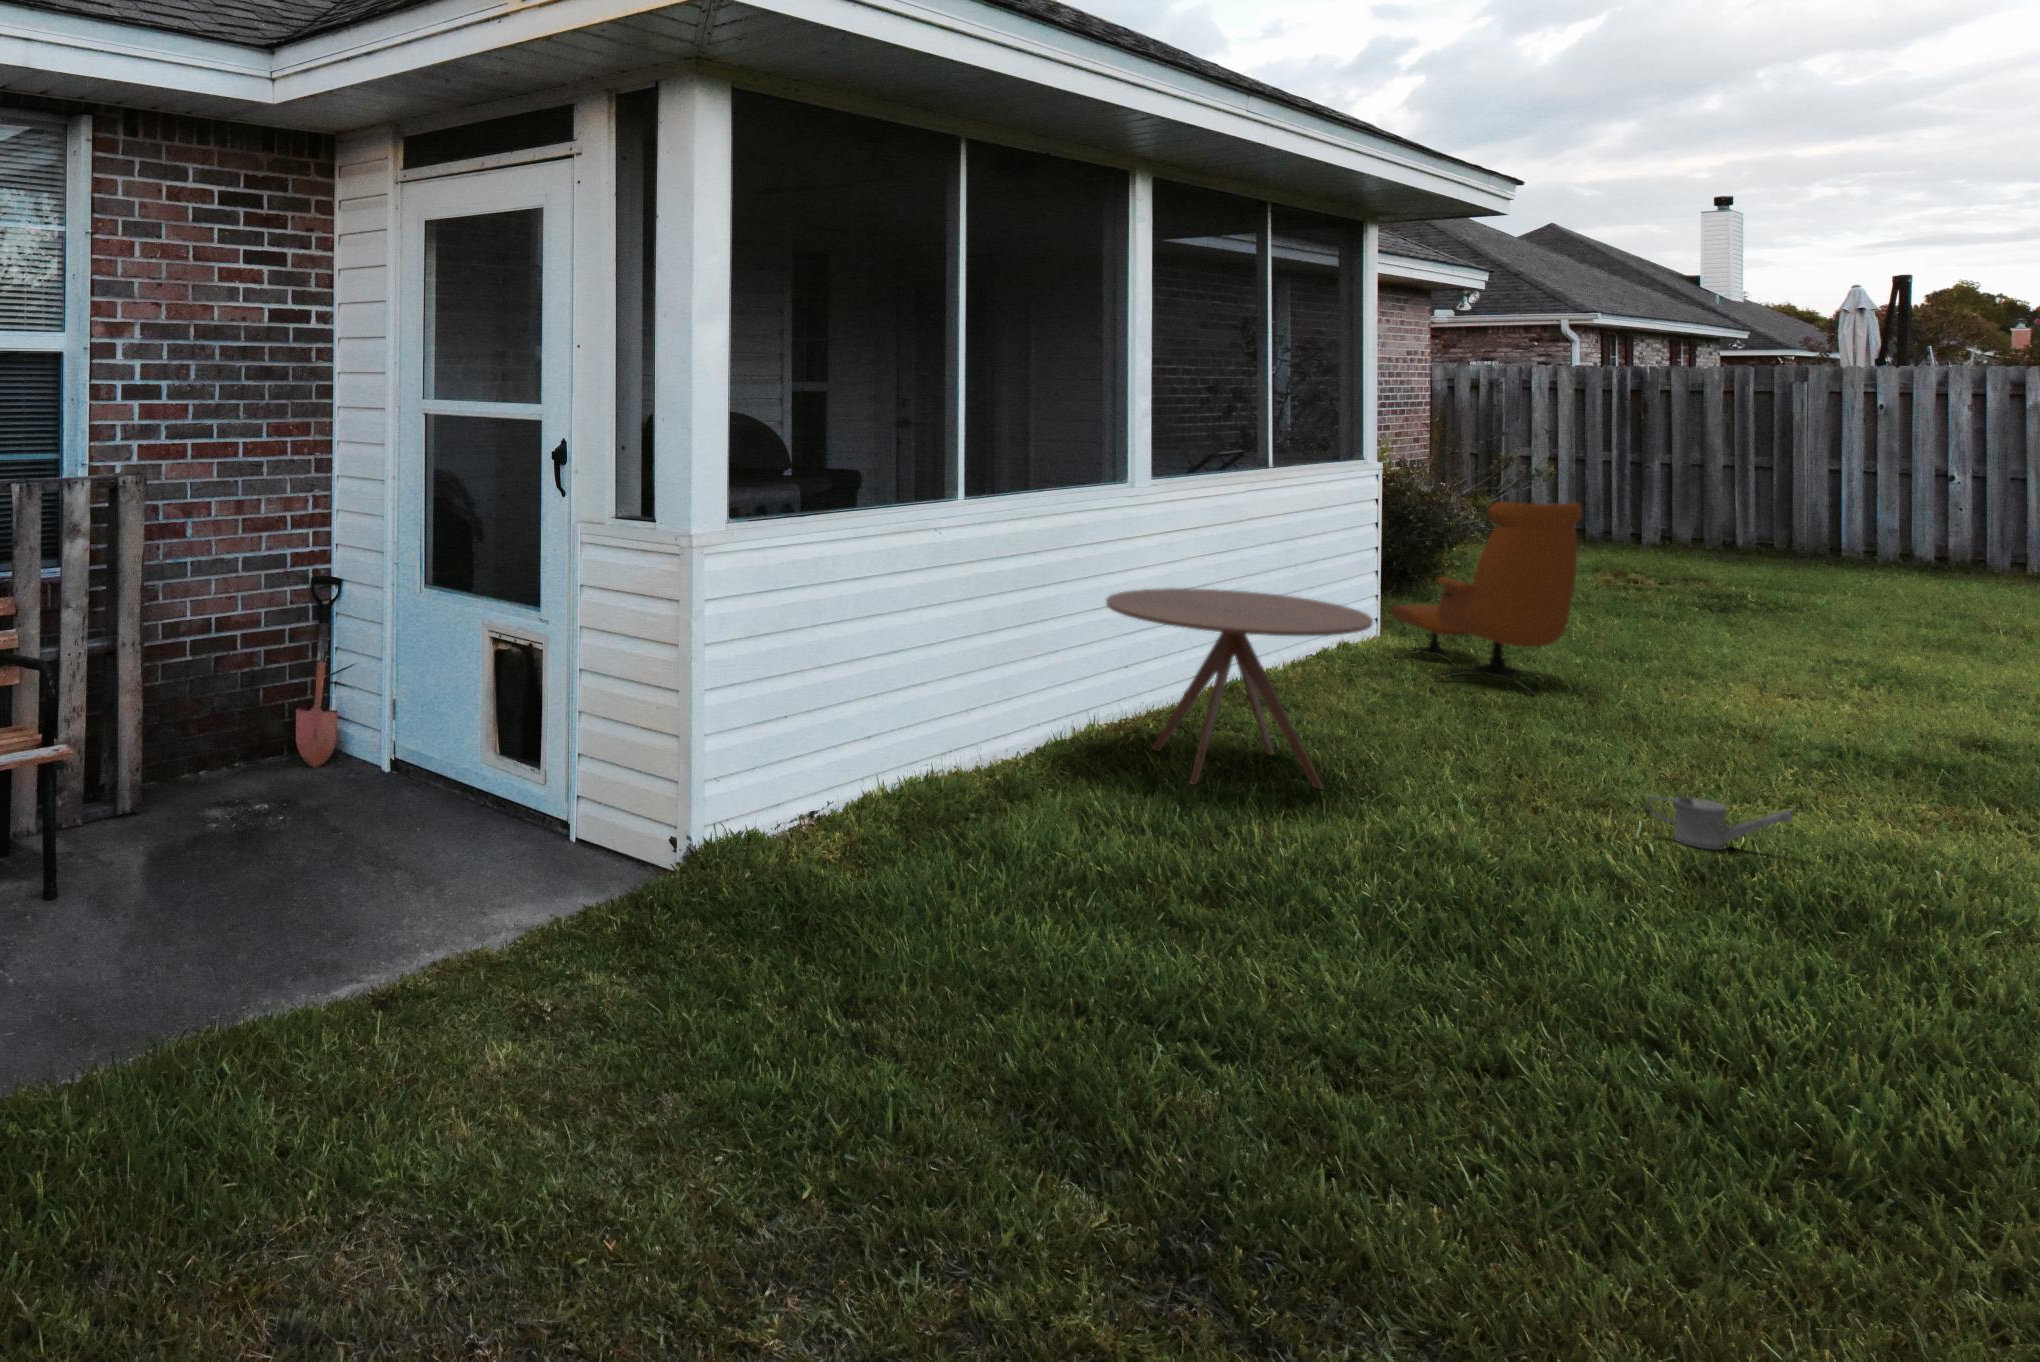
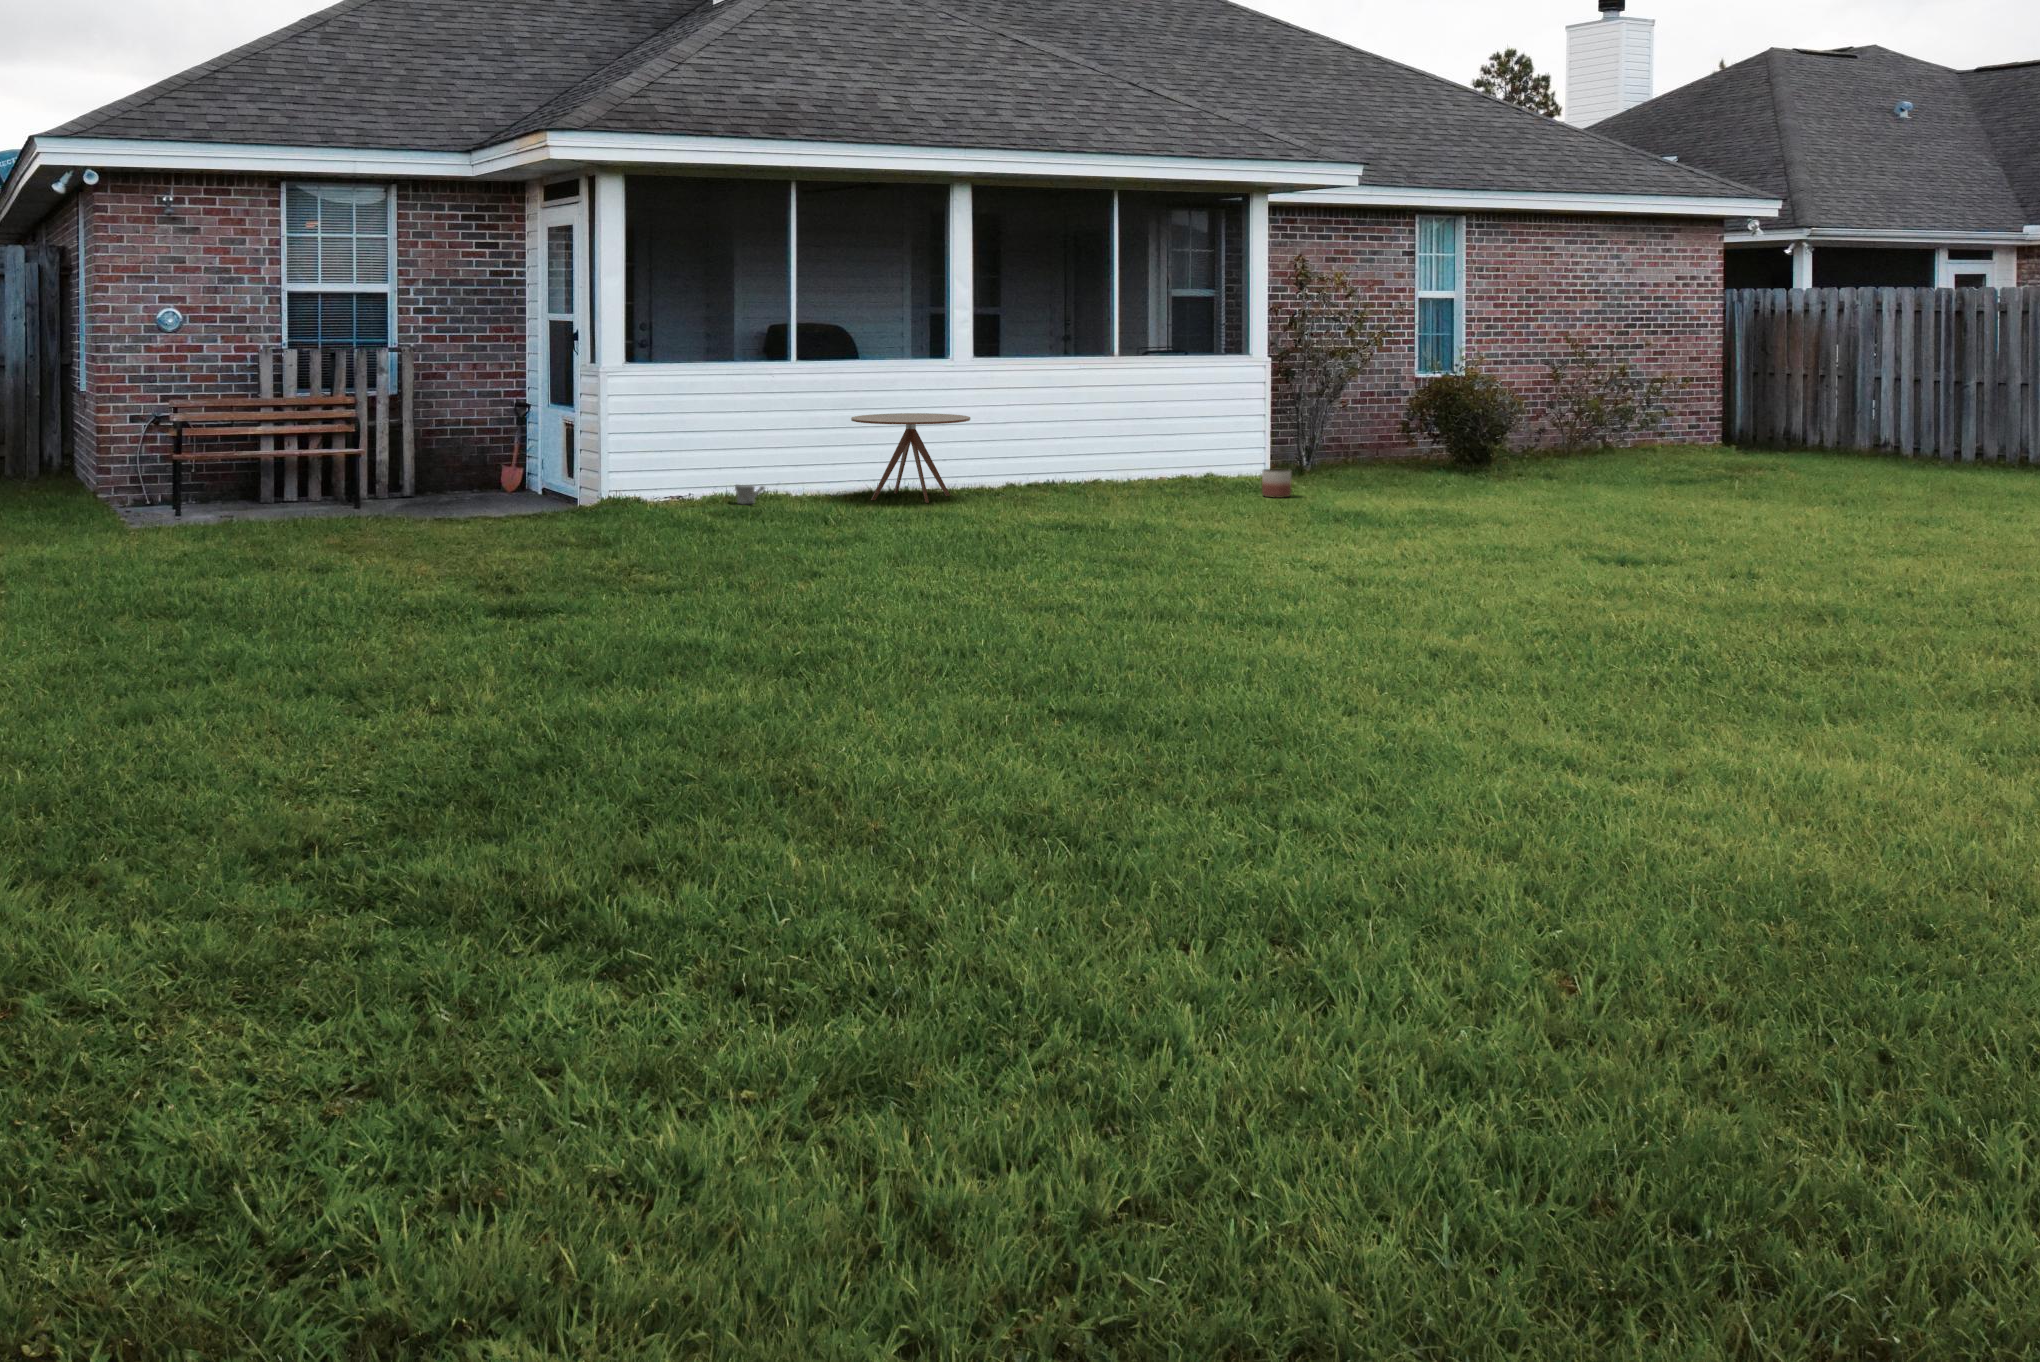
lounge chair: present [1392,502,1582,695] -> none [1164,374,1237,488]
planter: none [1709,666,1775,721] -> present [1262,469,1292,498]
watering can: present [1647,796,1792,850] -> present [735,485,765,504]

